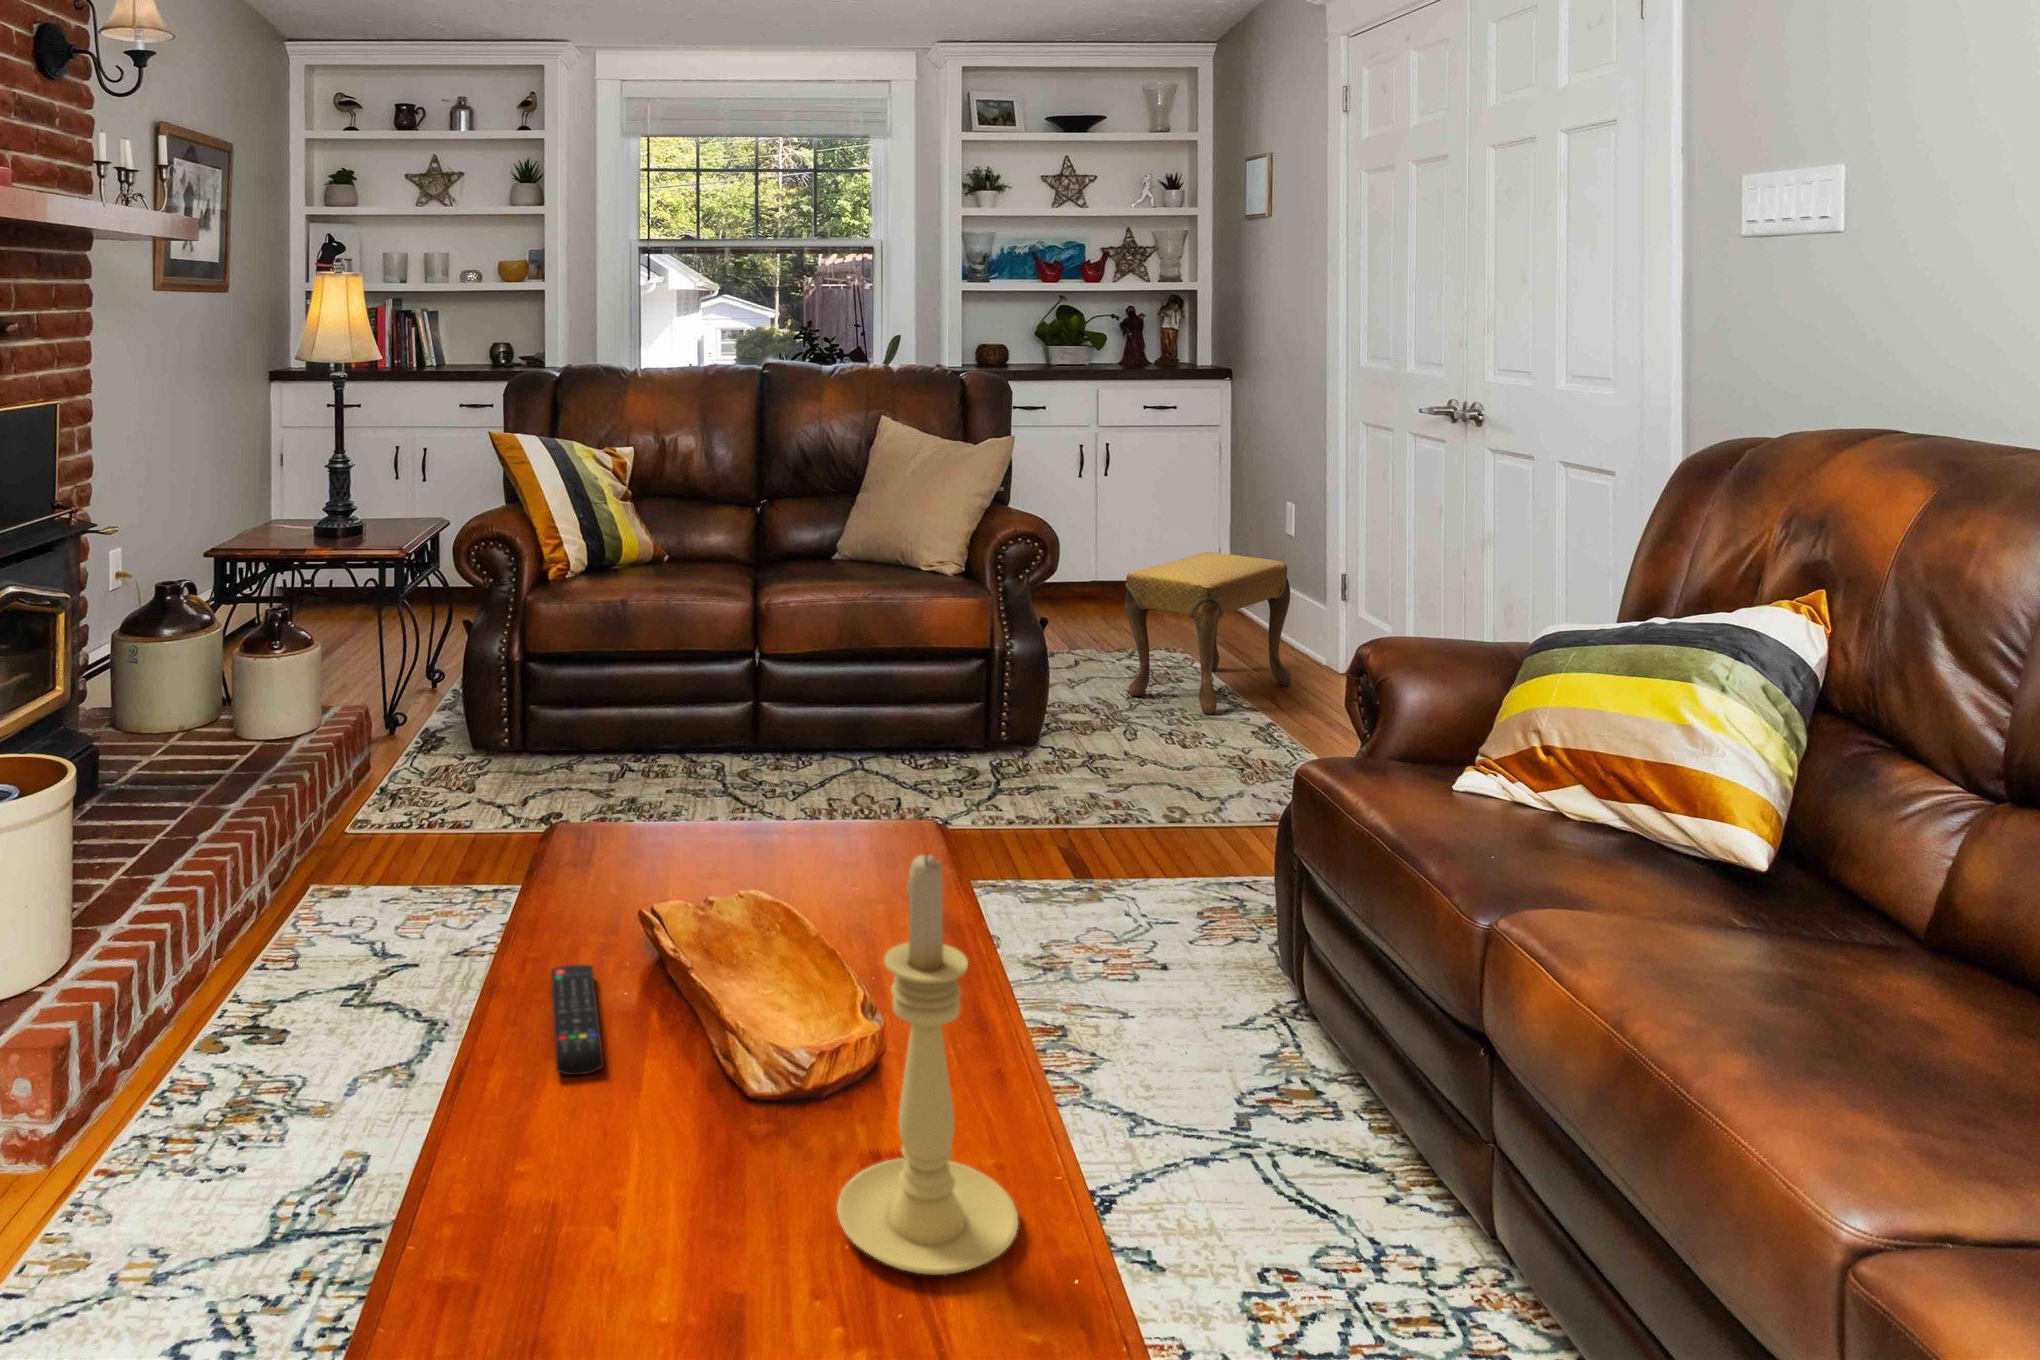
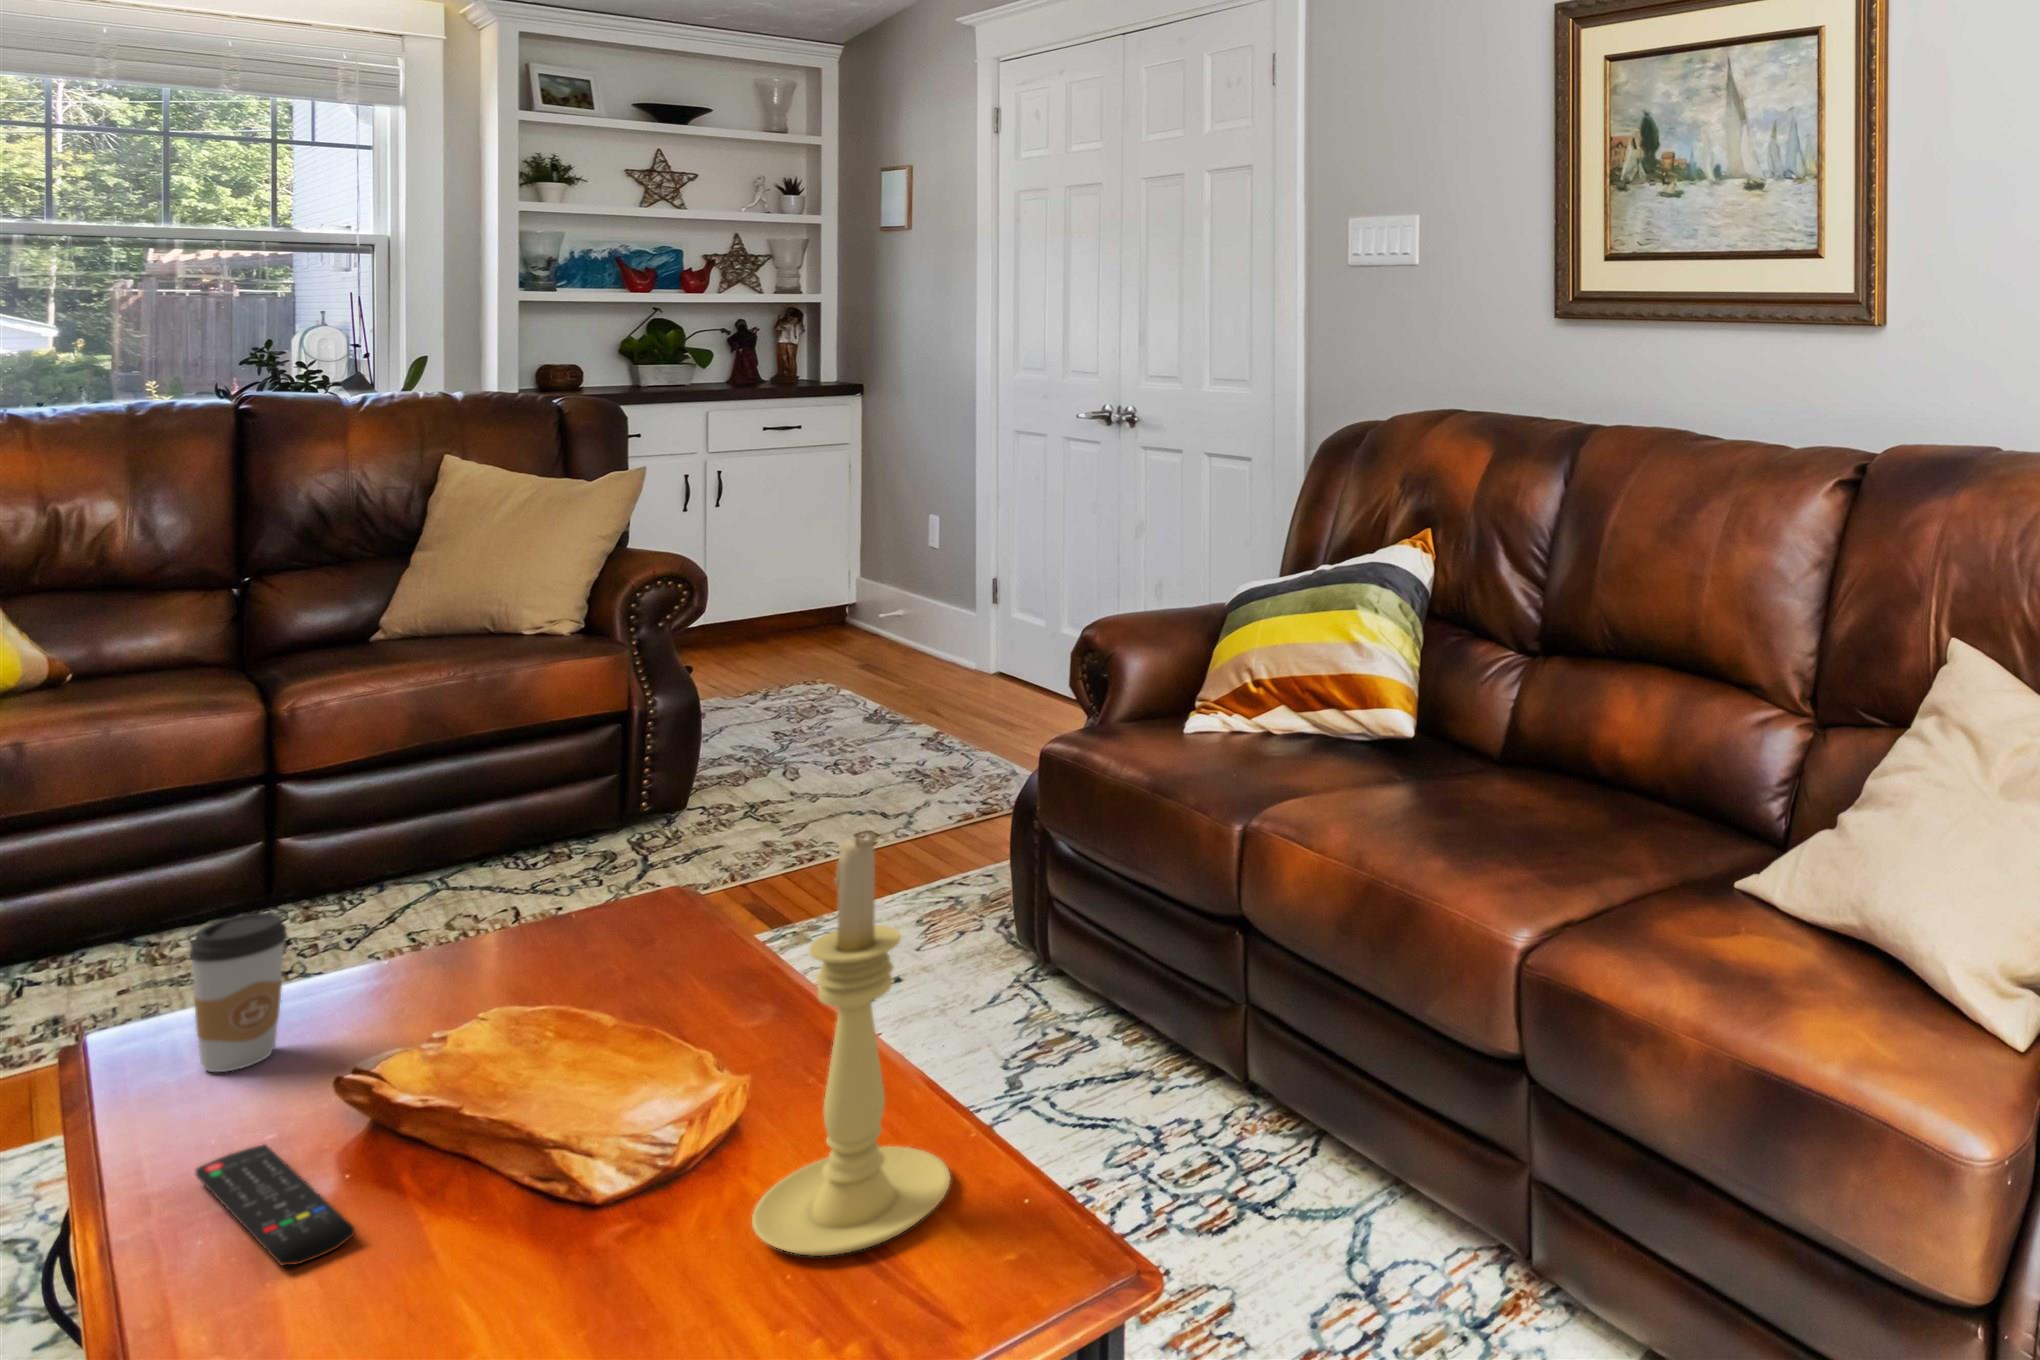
footstool: present [1125,552,1291,714] -> none [772,575,946,741]
coffee cup: none [587,780,643,896] -> present [189,913,287,1072]

